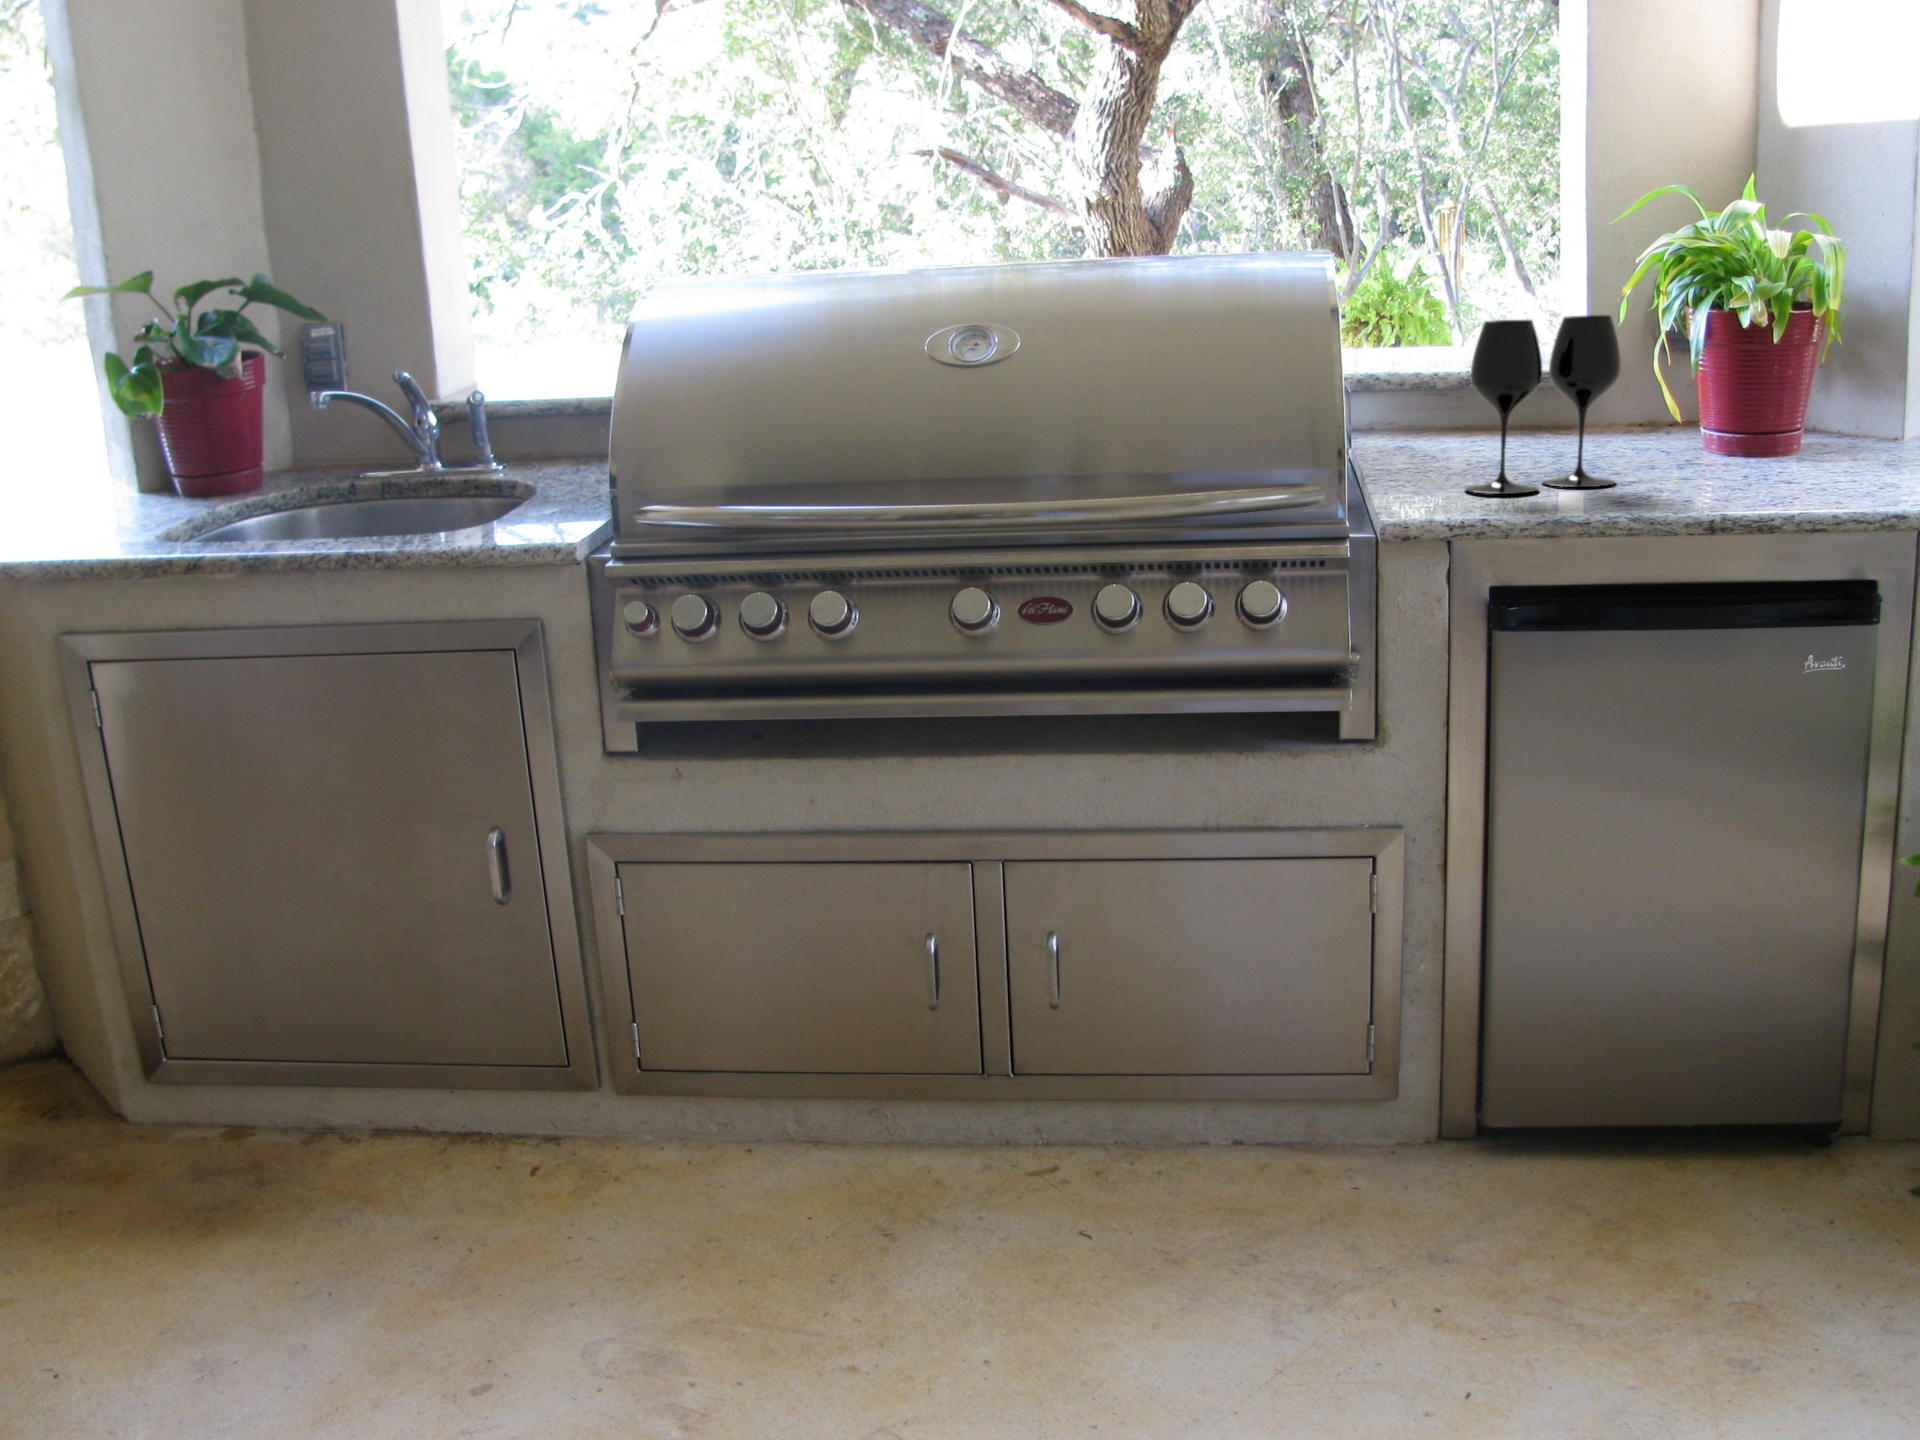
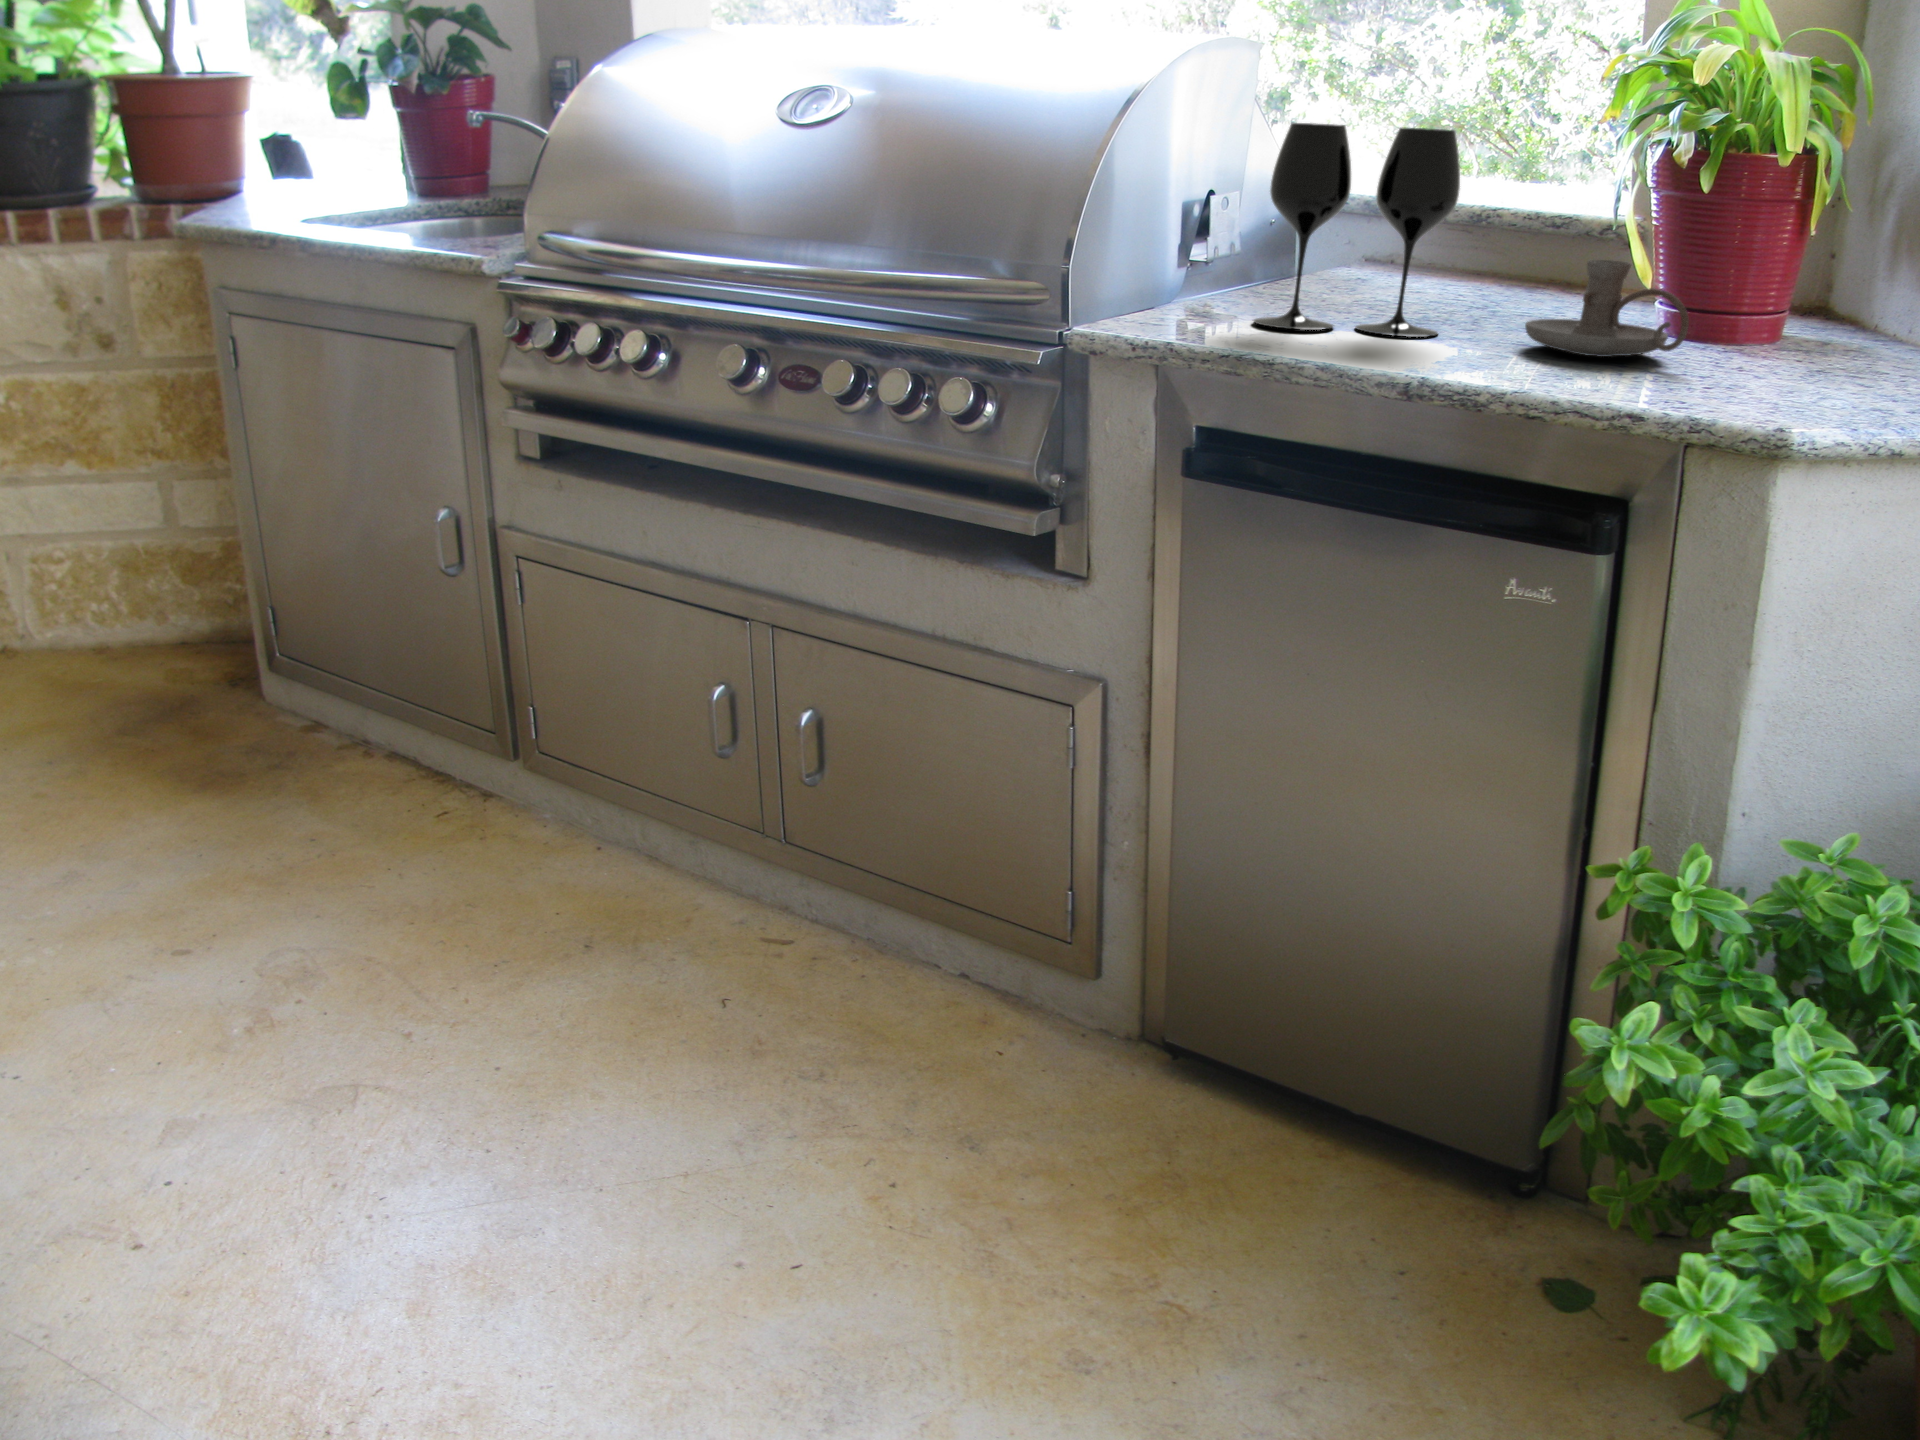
candle holder: none [1690,404,1840,480] -> present [1525,260,1689,357]

